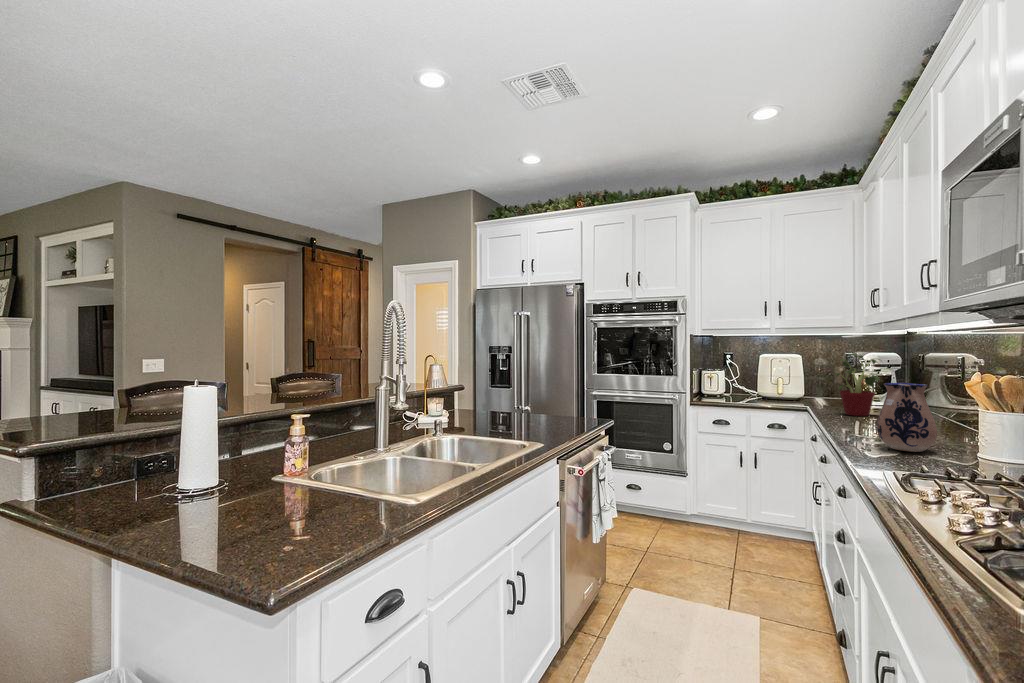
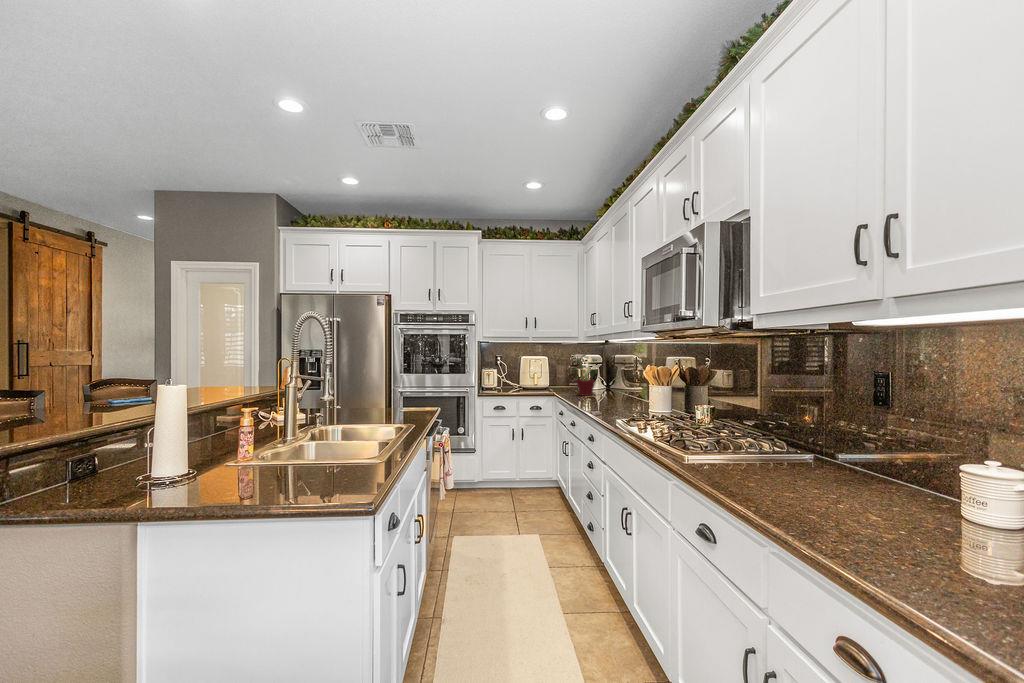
ceramic pitcher: present [877,383,937,452] -> none [606,372,634,411]

